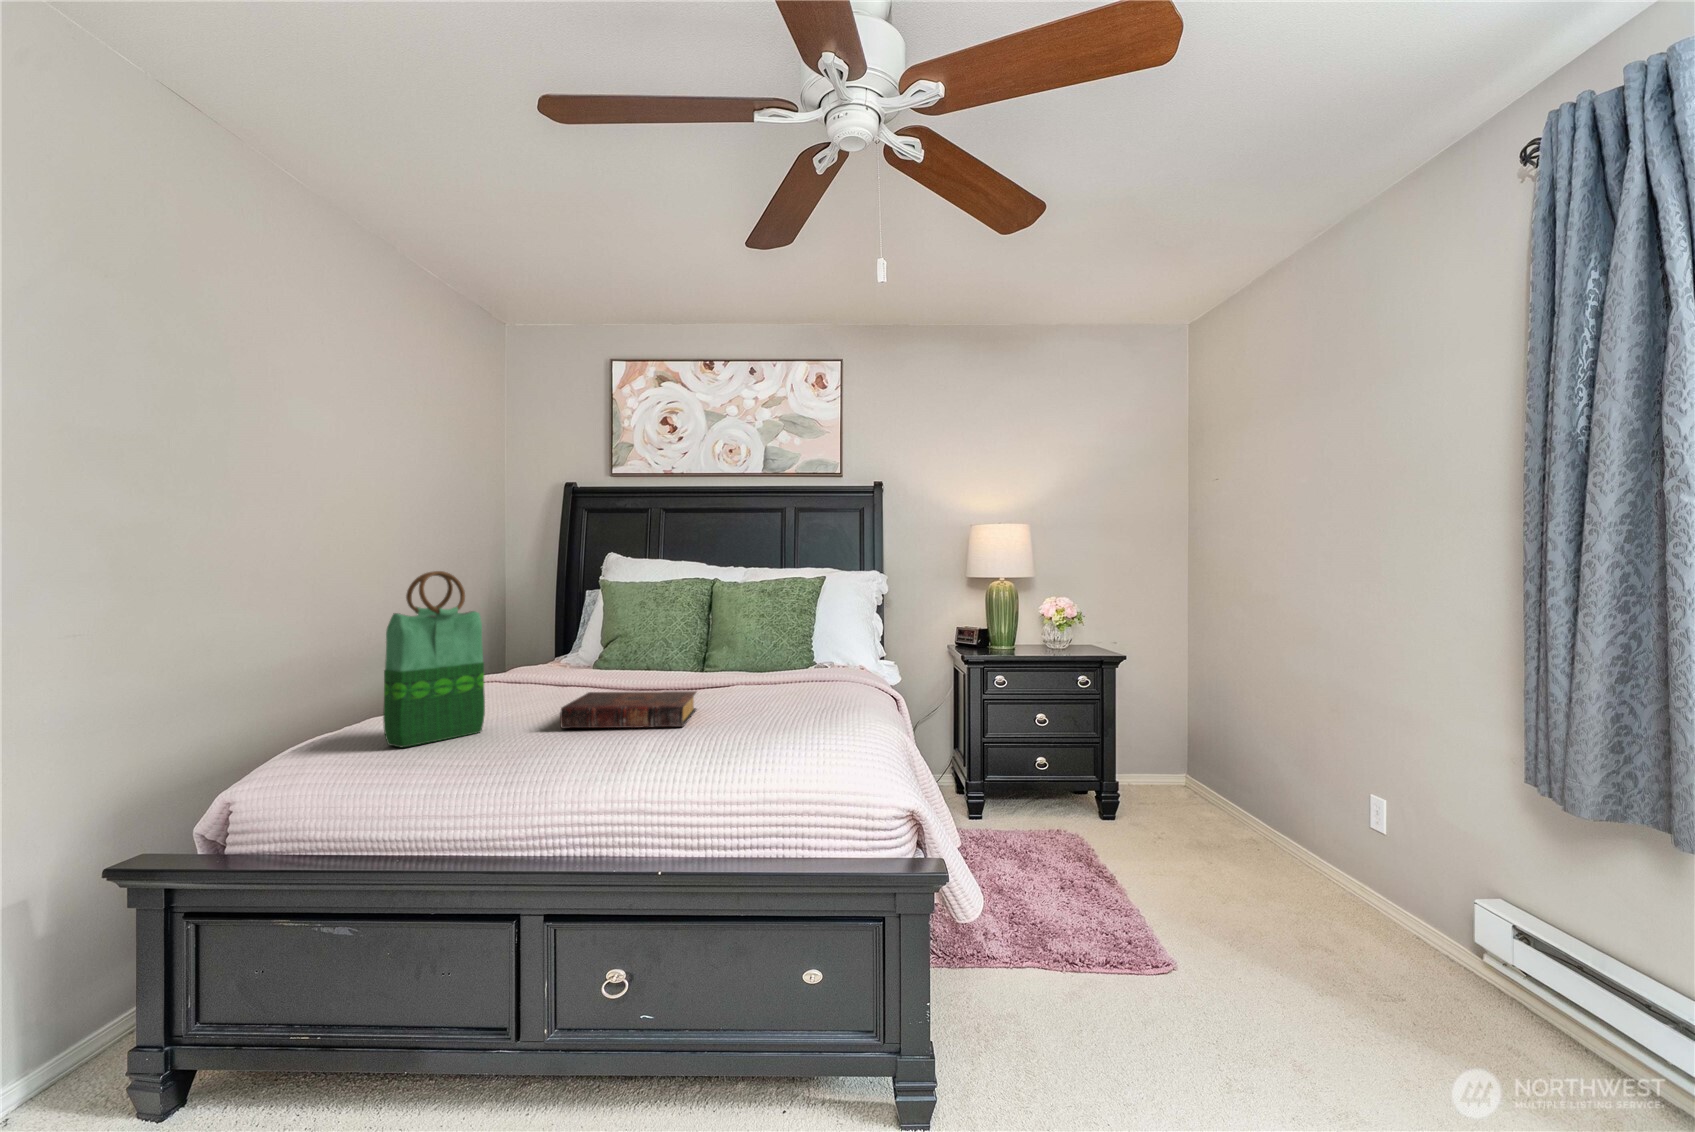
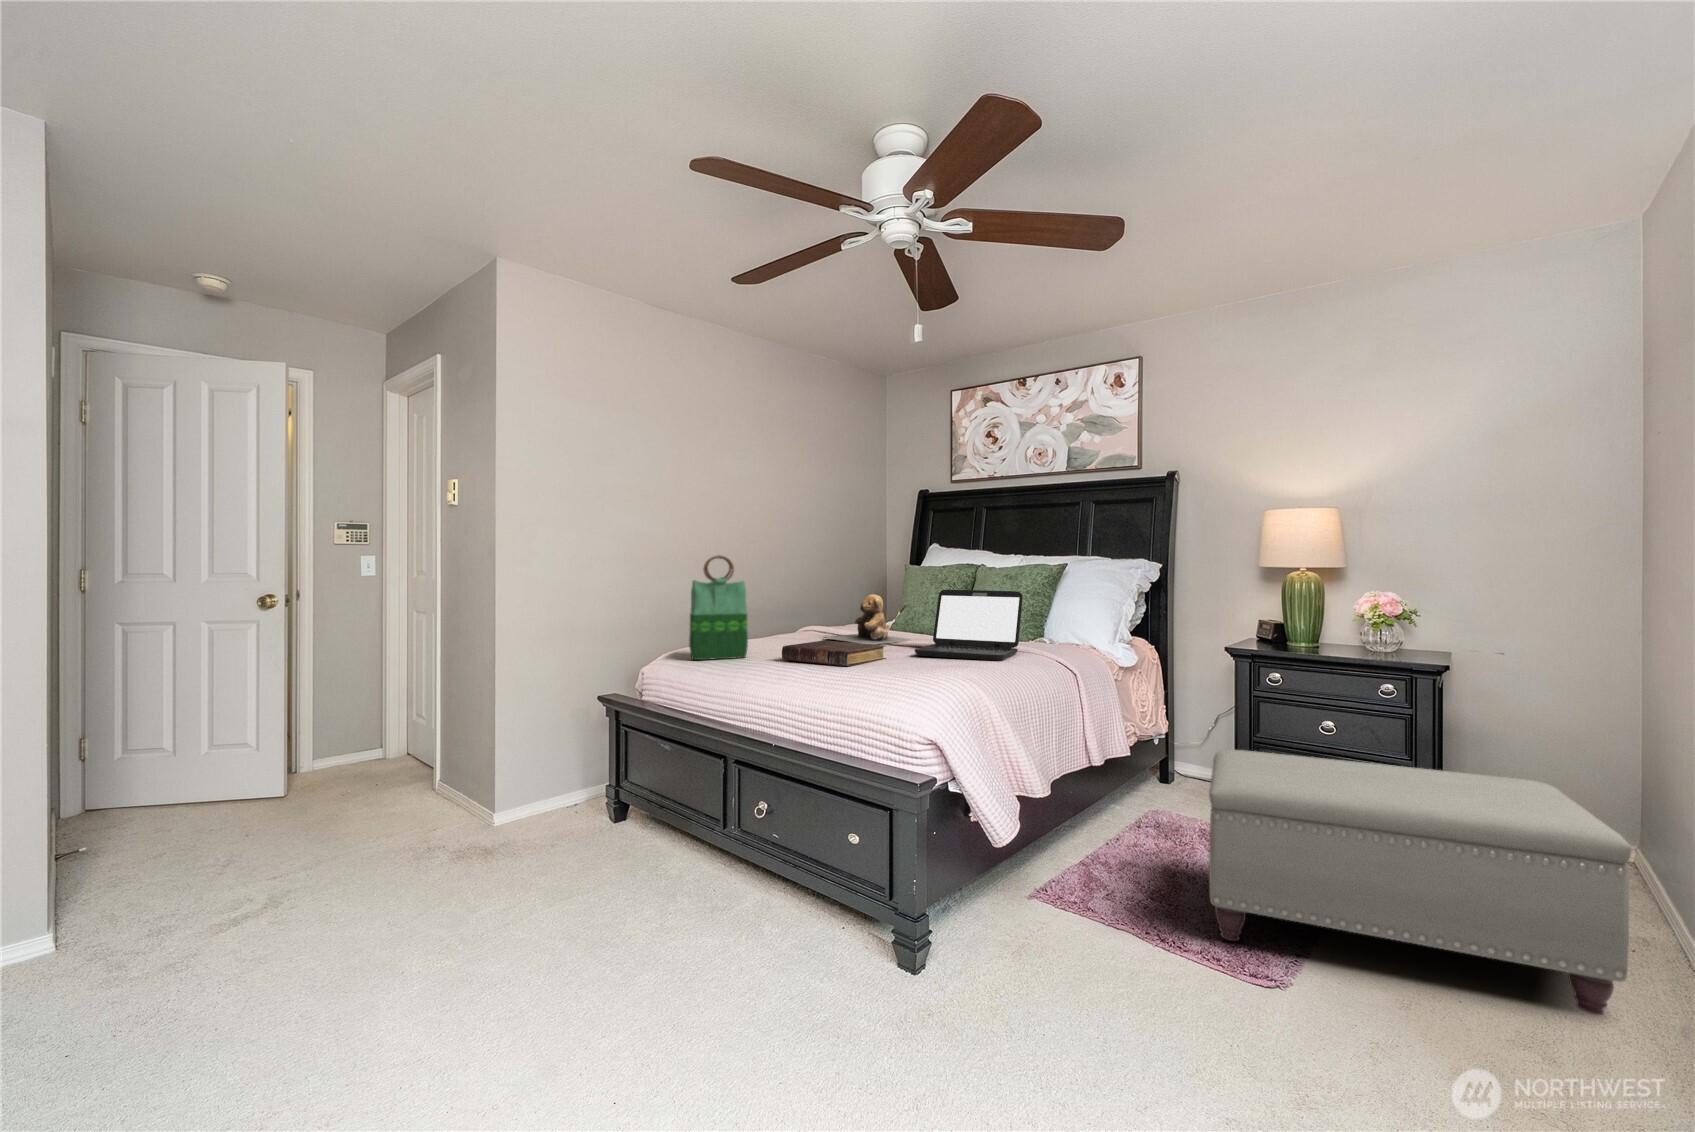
laptop: none [720,611,842,700] -> present [915,590,1023,661]
teddy bear: none [524,621,659,691] -> present [824,594,910,645]
ottoman: none [1039,752,1388,959] -> present [1209,750,1631,1015]

